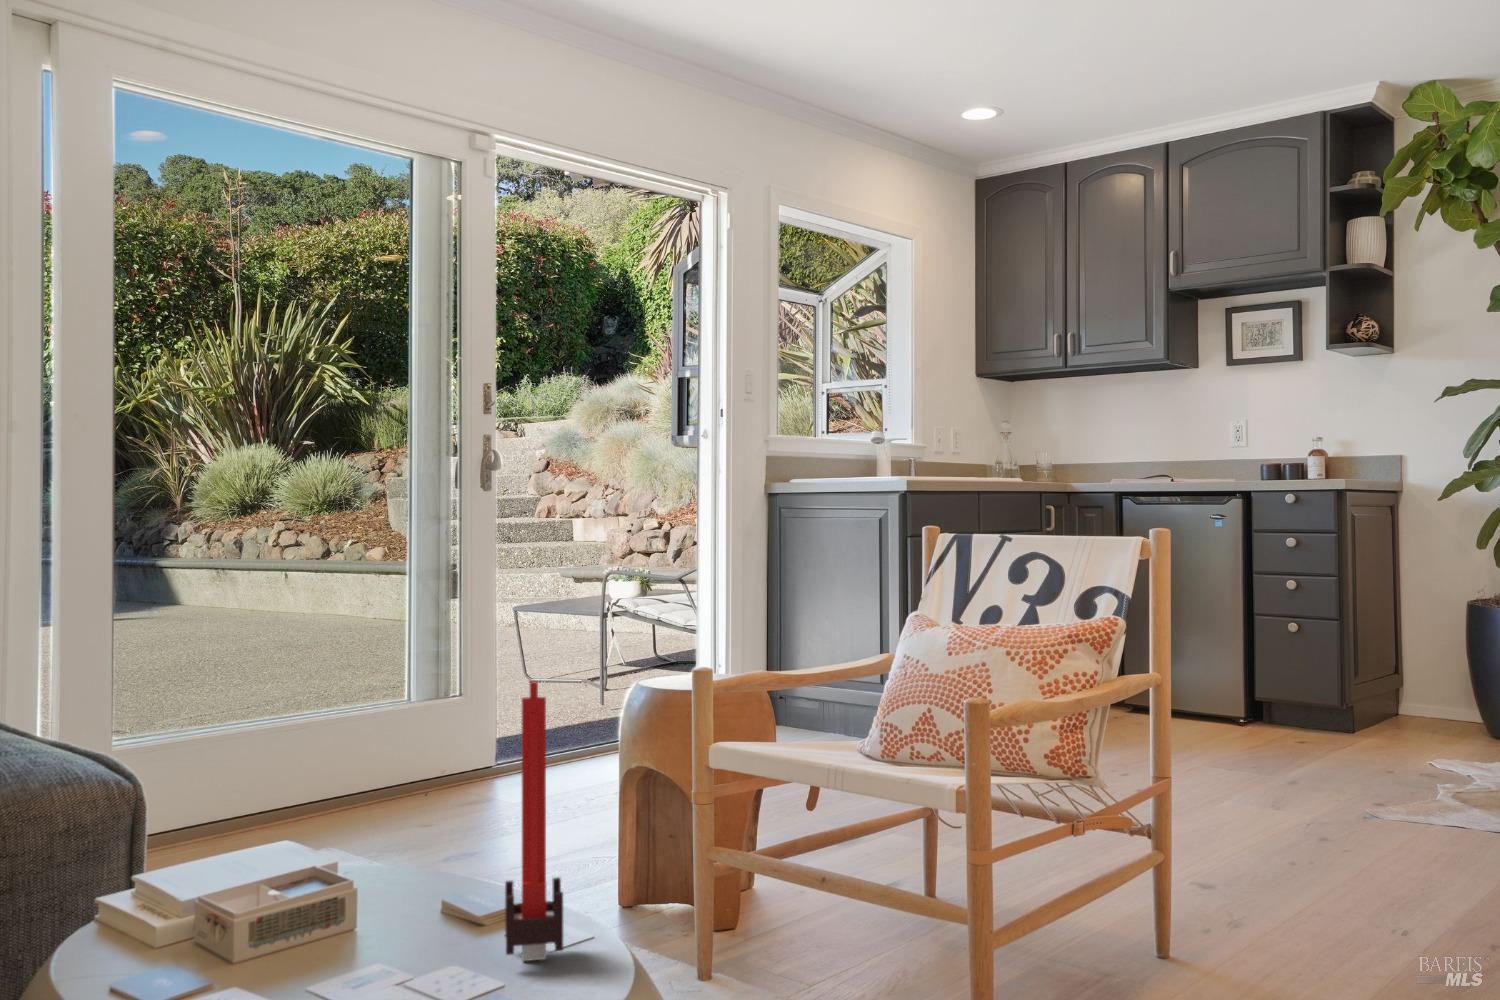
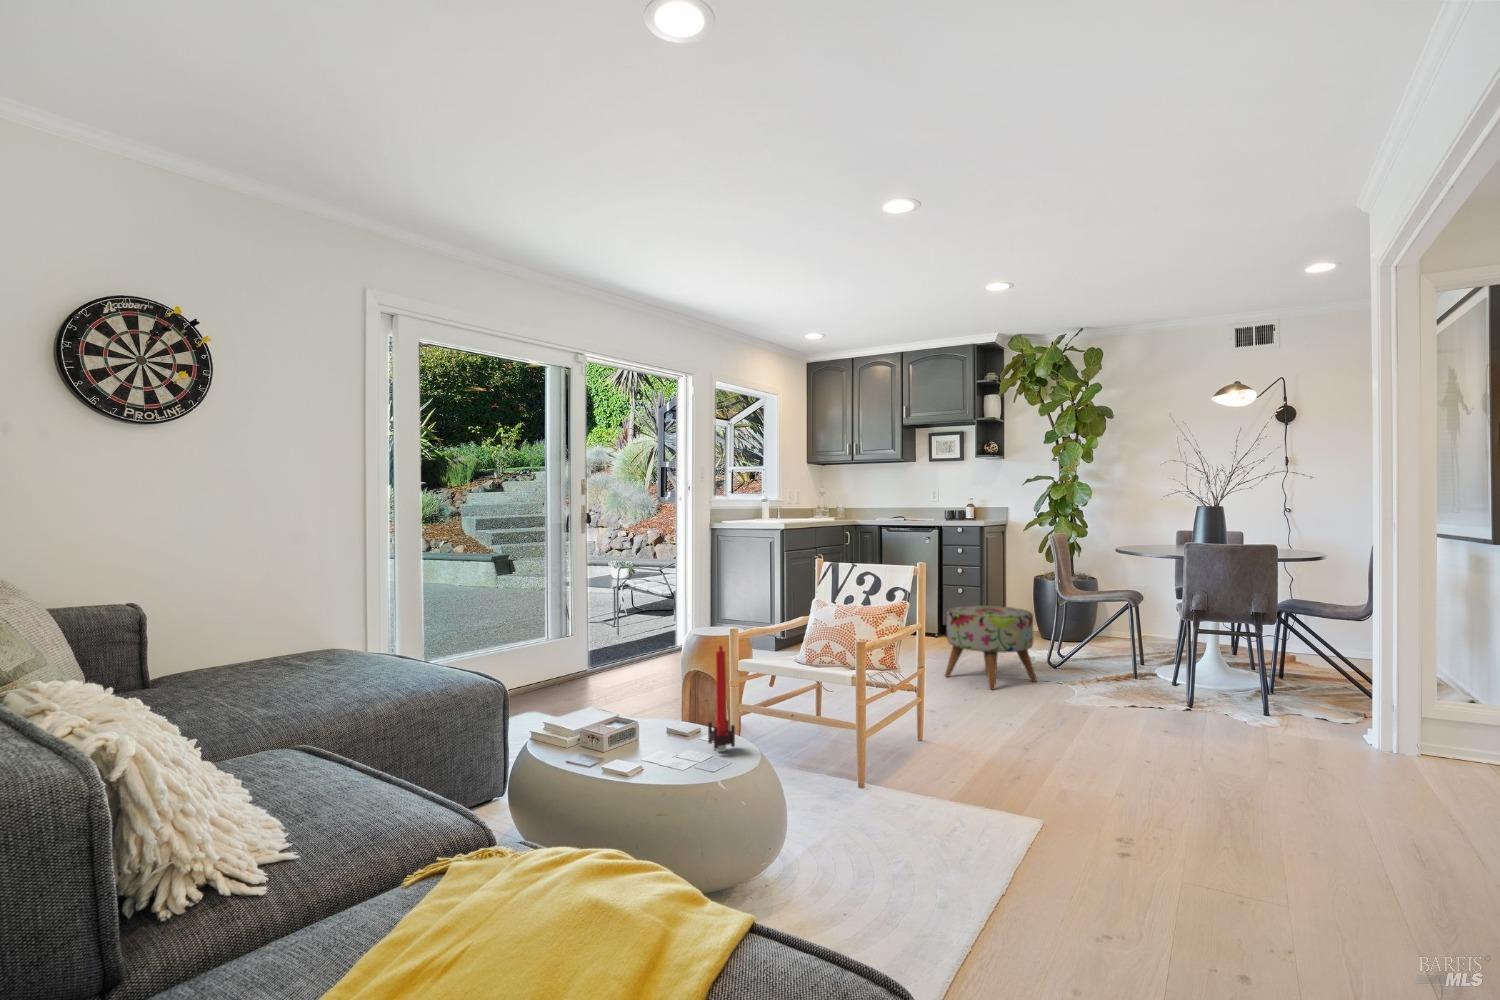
ottoman: none [1240,654,1458,838] -> present [945,606,1037,689]

